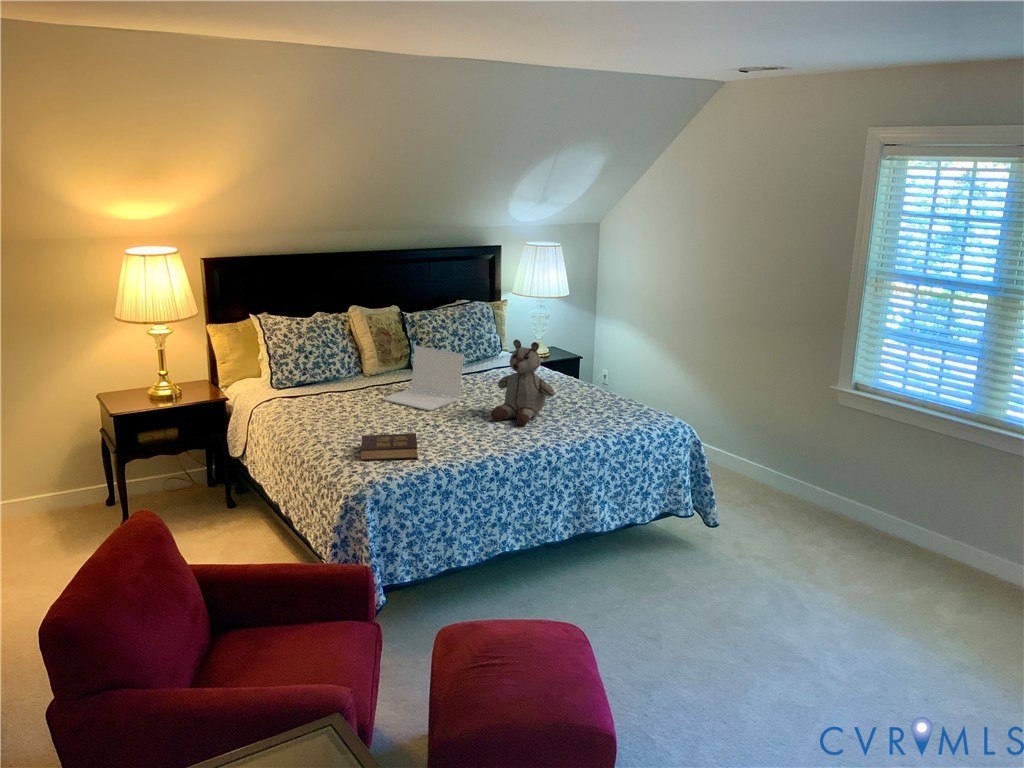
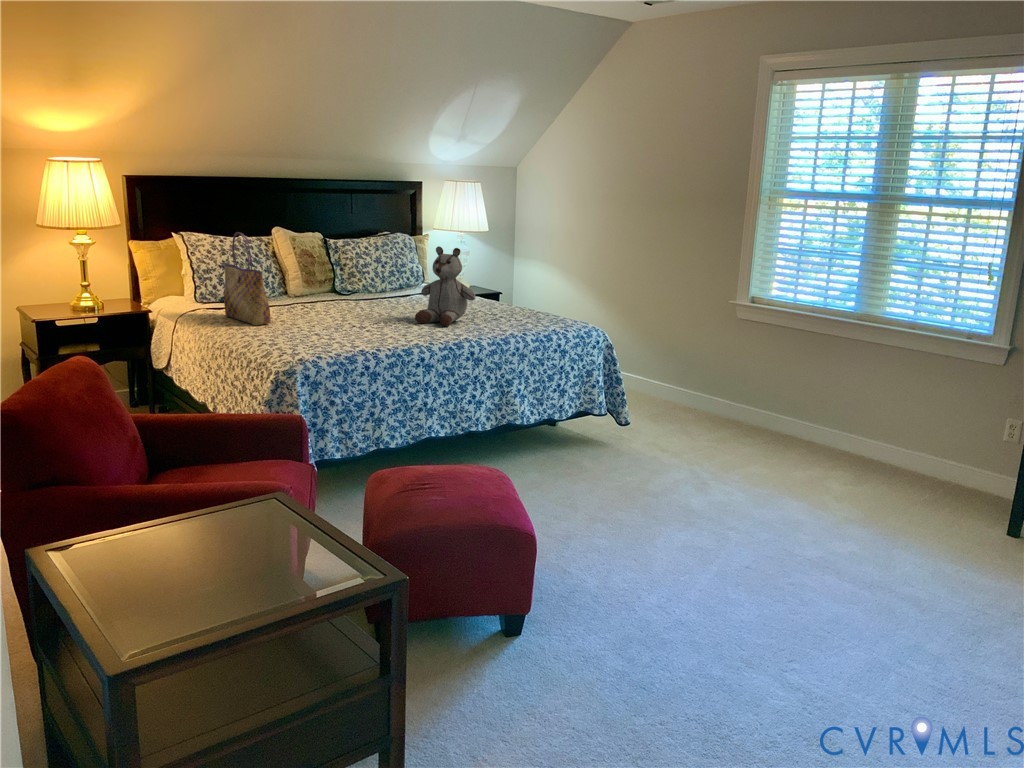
tote bag: none [298,330,343,426] -> present [224,232,271,325]
laptop: present [383,346,464,411] -> none [308,262,387,317]
hardback book: present [361,434,418,461] -> none [290,325,346,345]

